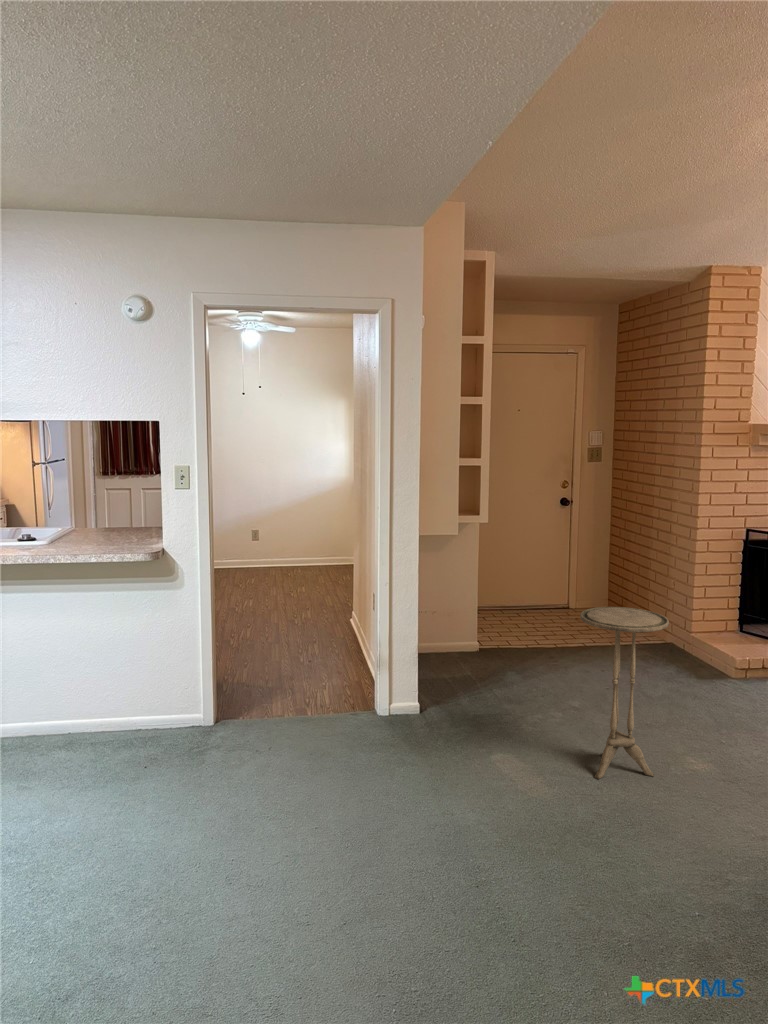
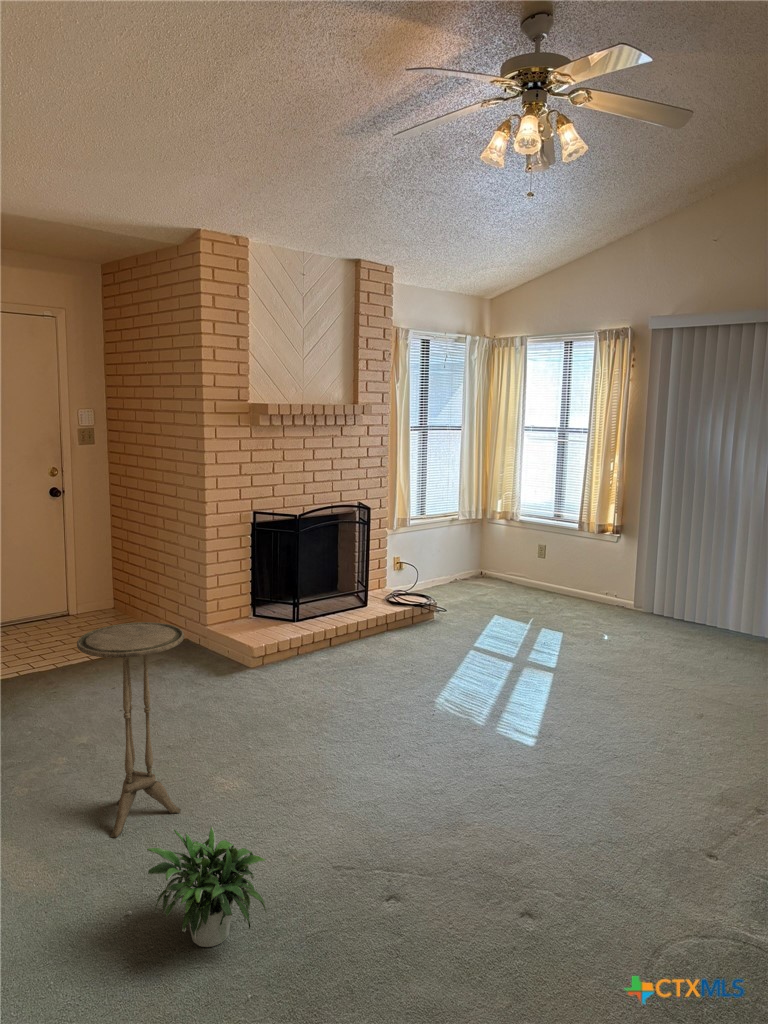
potted plant: none [605,774,729,881] -> present [128,827,267,947]

